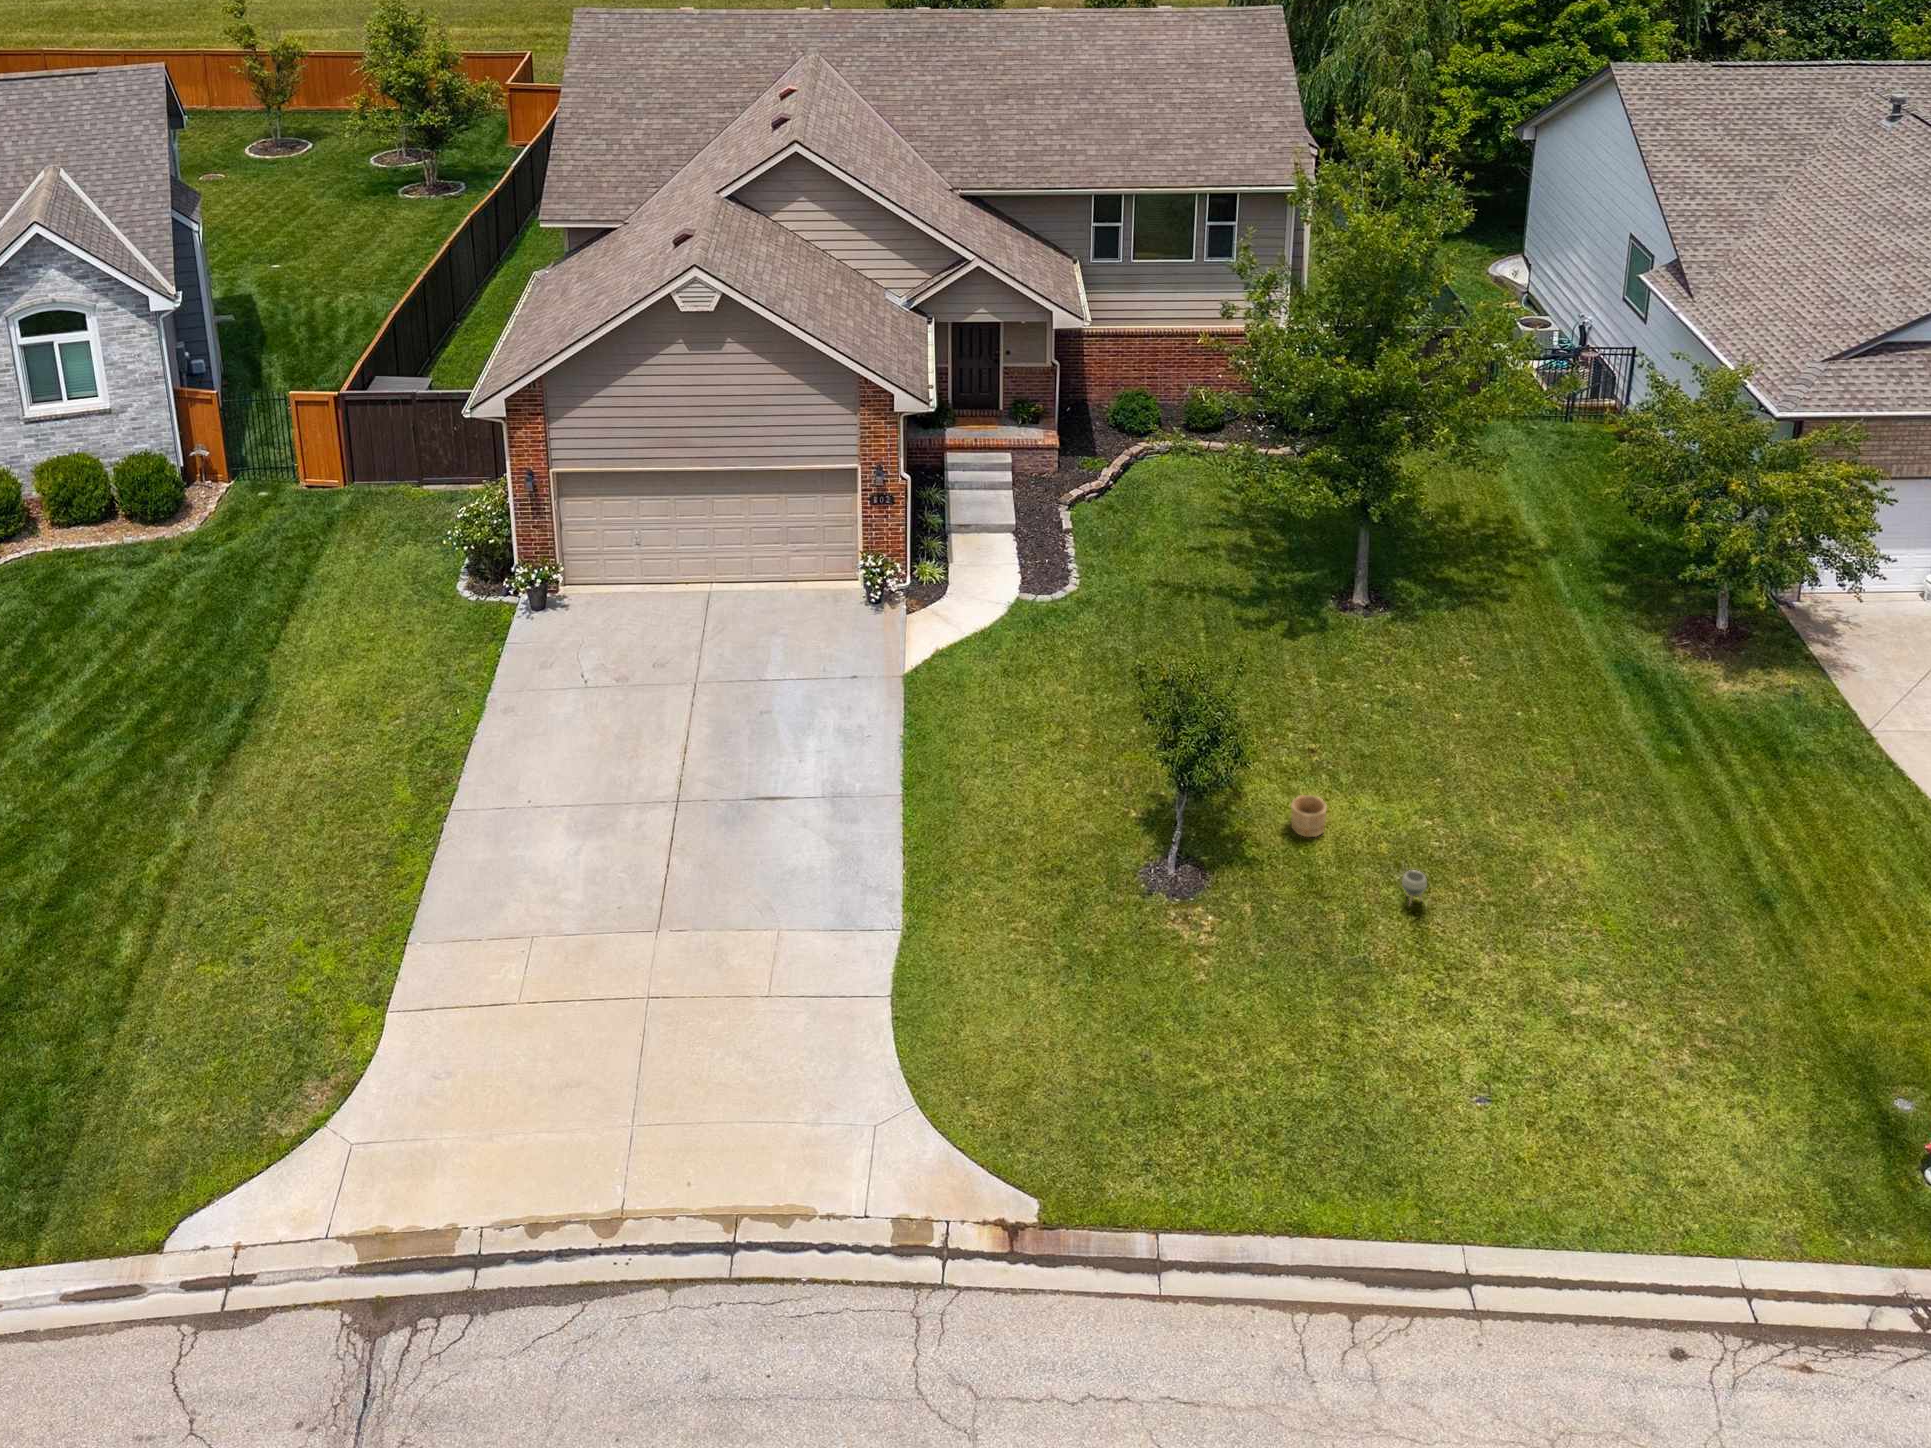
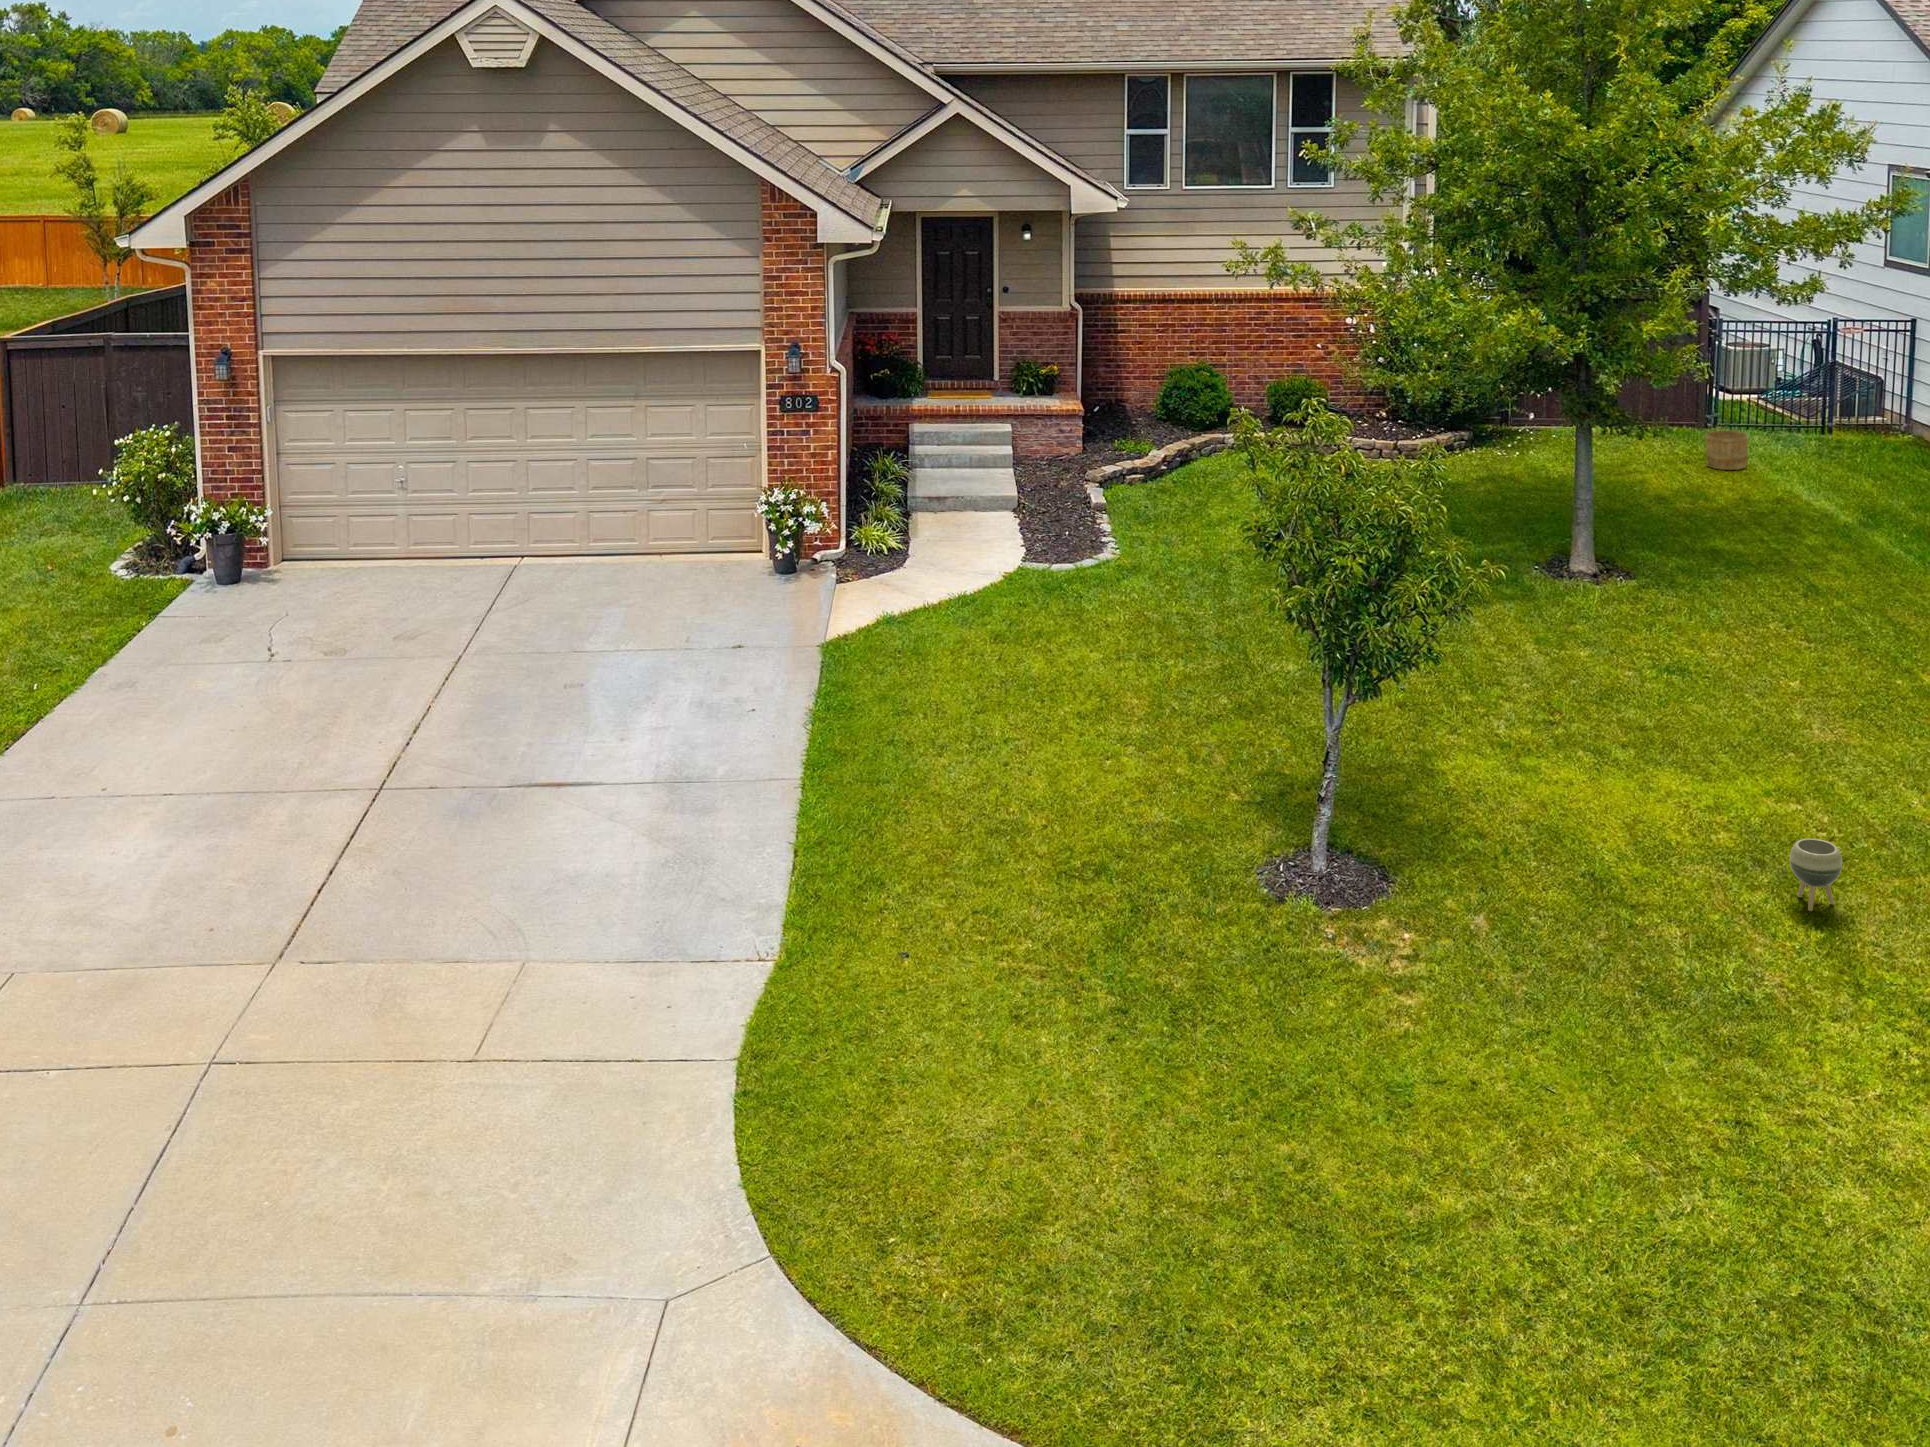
wooden bucket: present [1291,795,1327,837] -> present [1705,430,1748,470]

